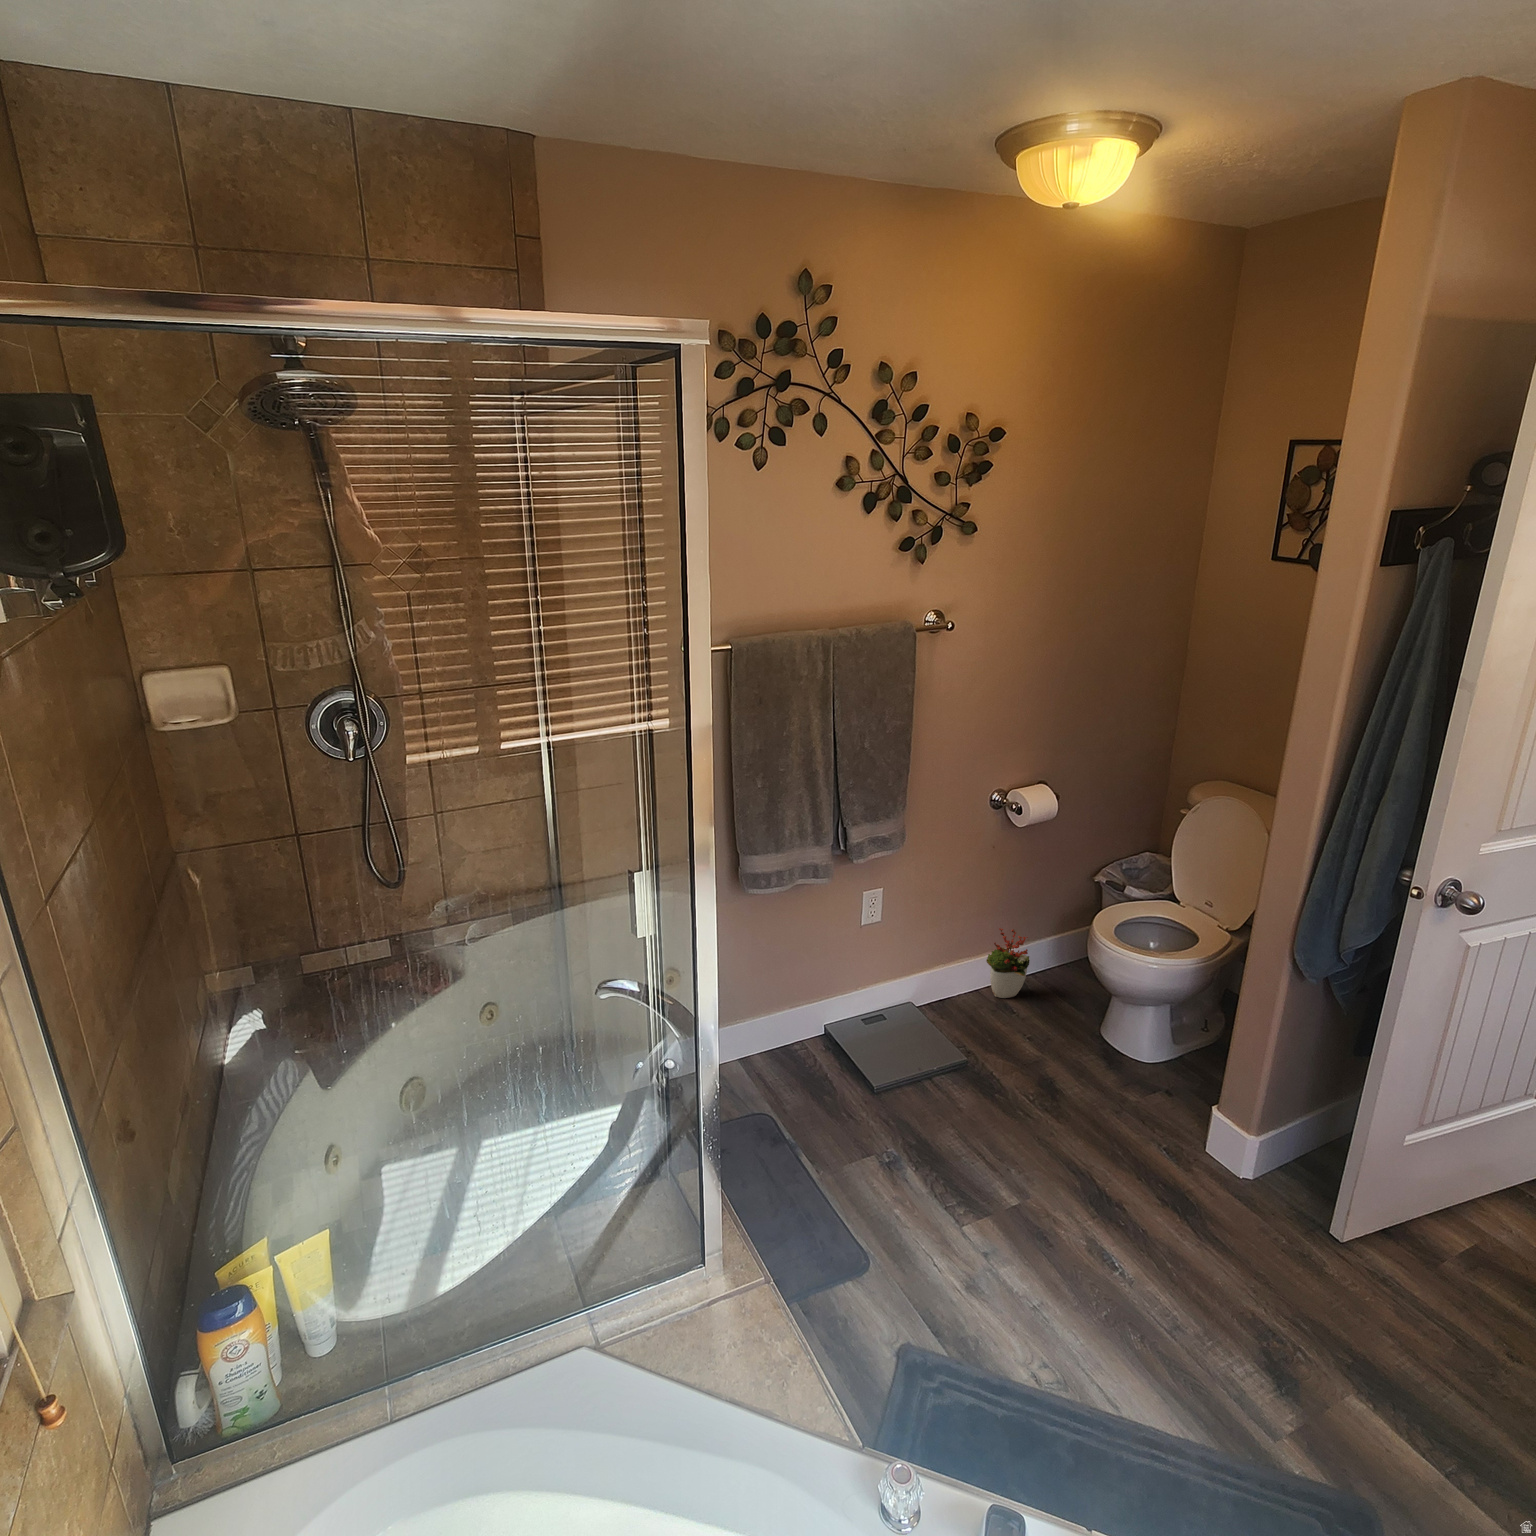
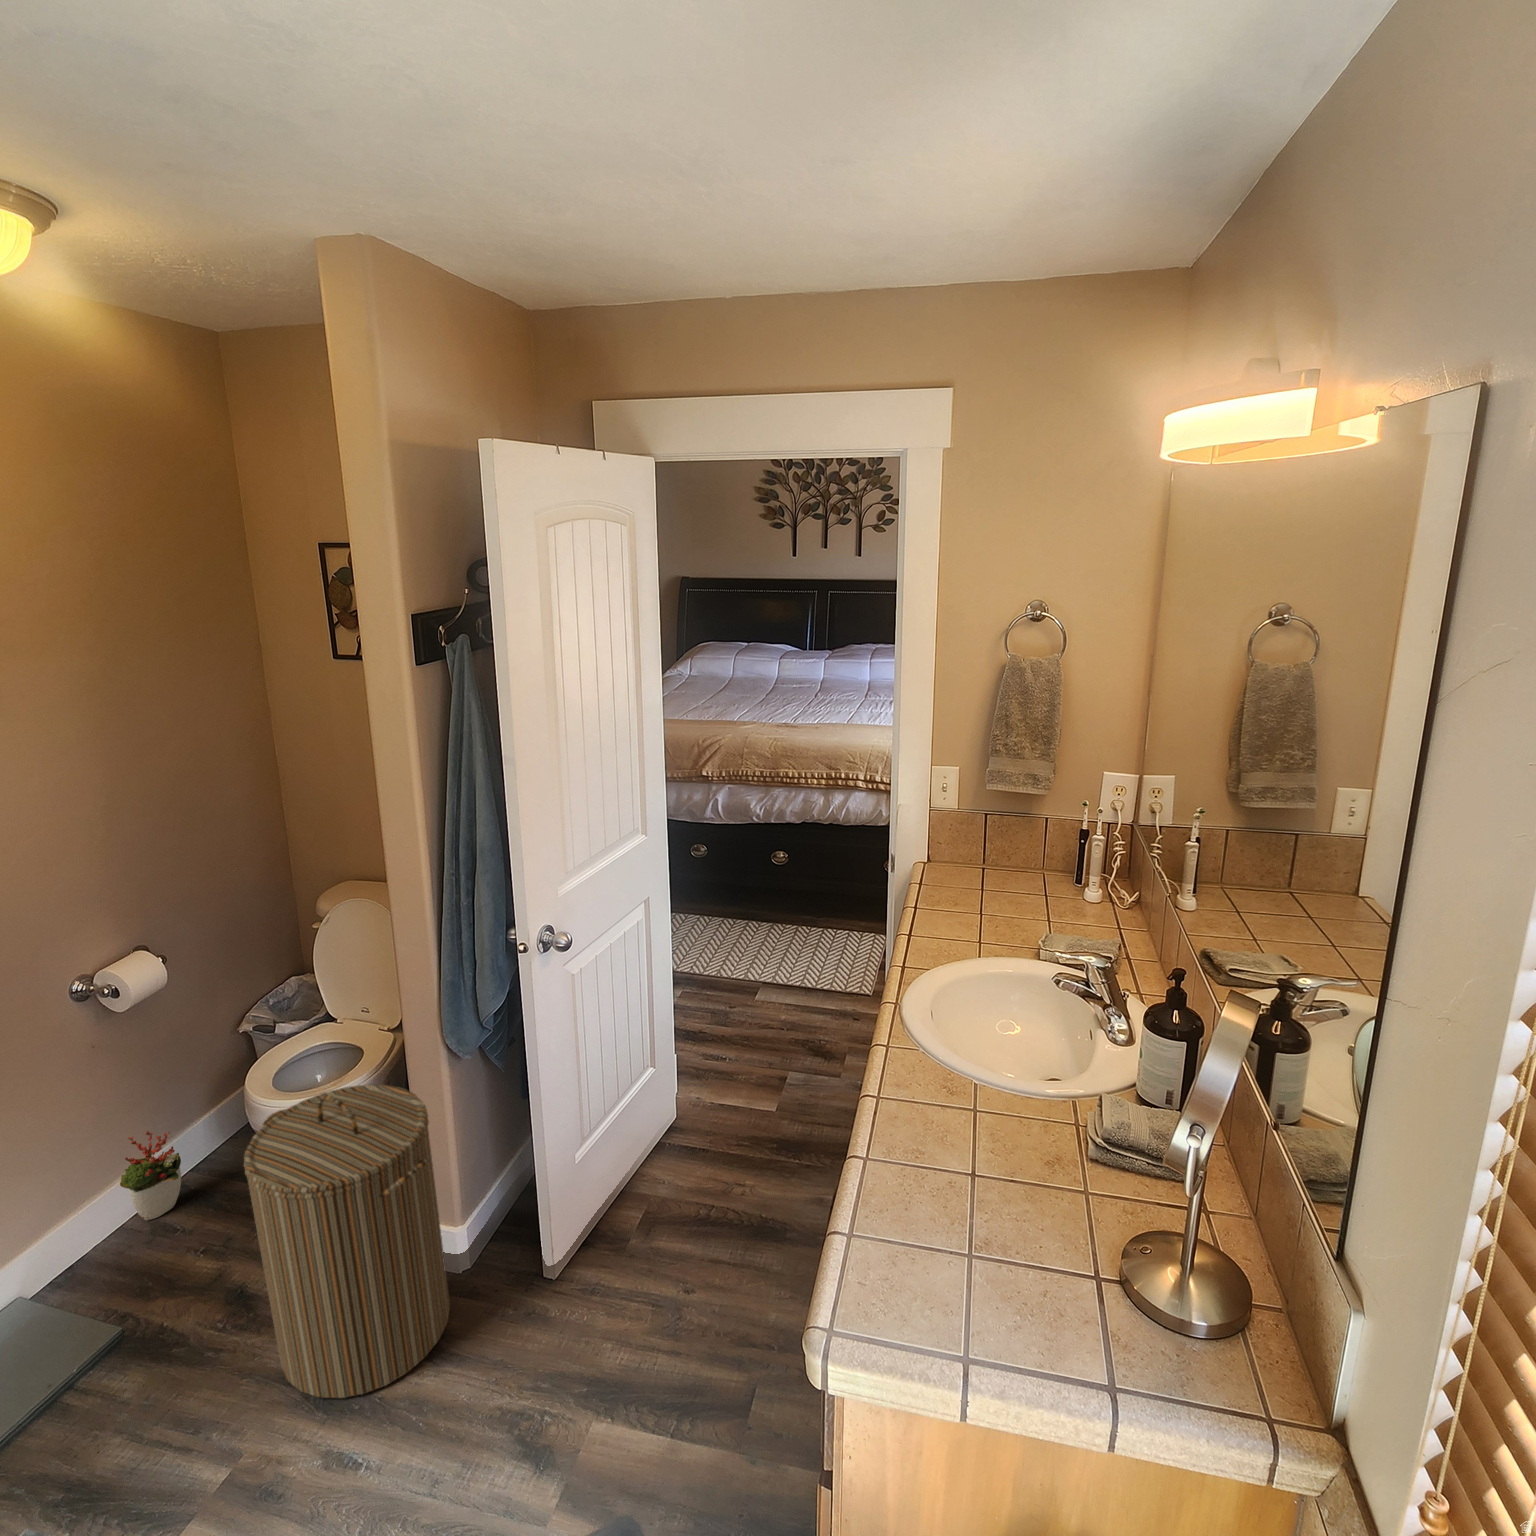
laundry hamper: none [1072,953,1258,1227] -> present [244,1084,450,1398]

